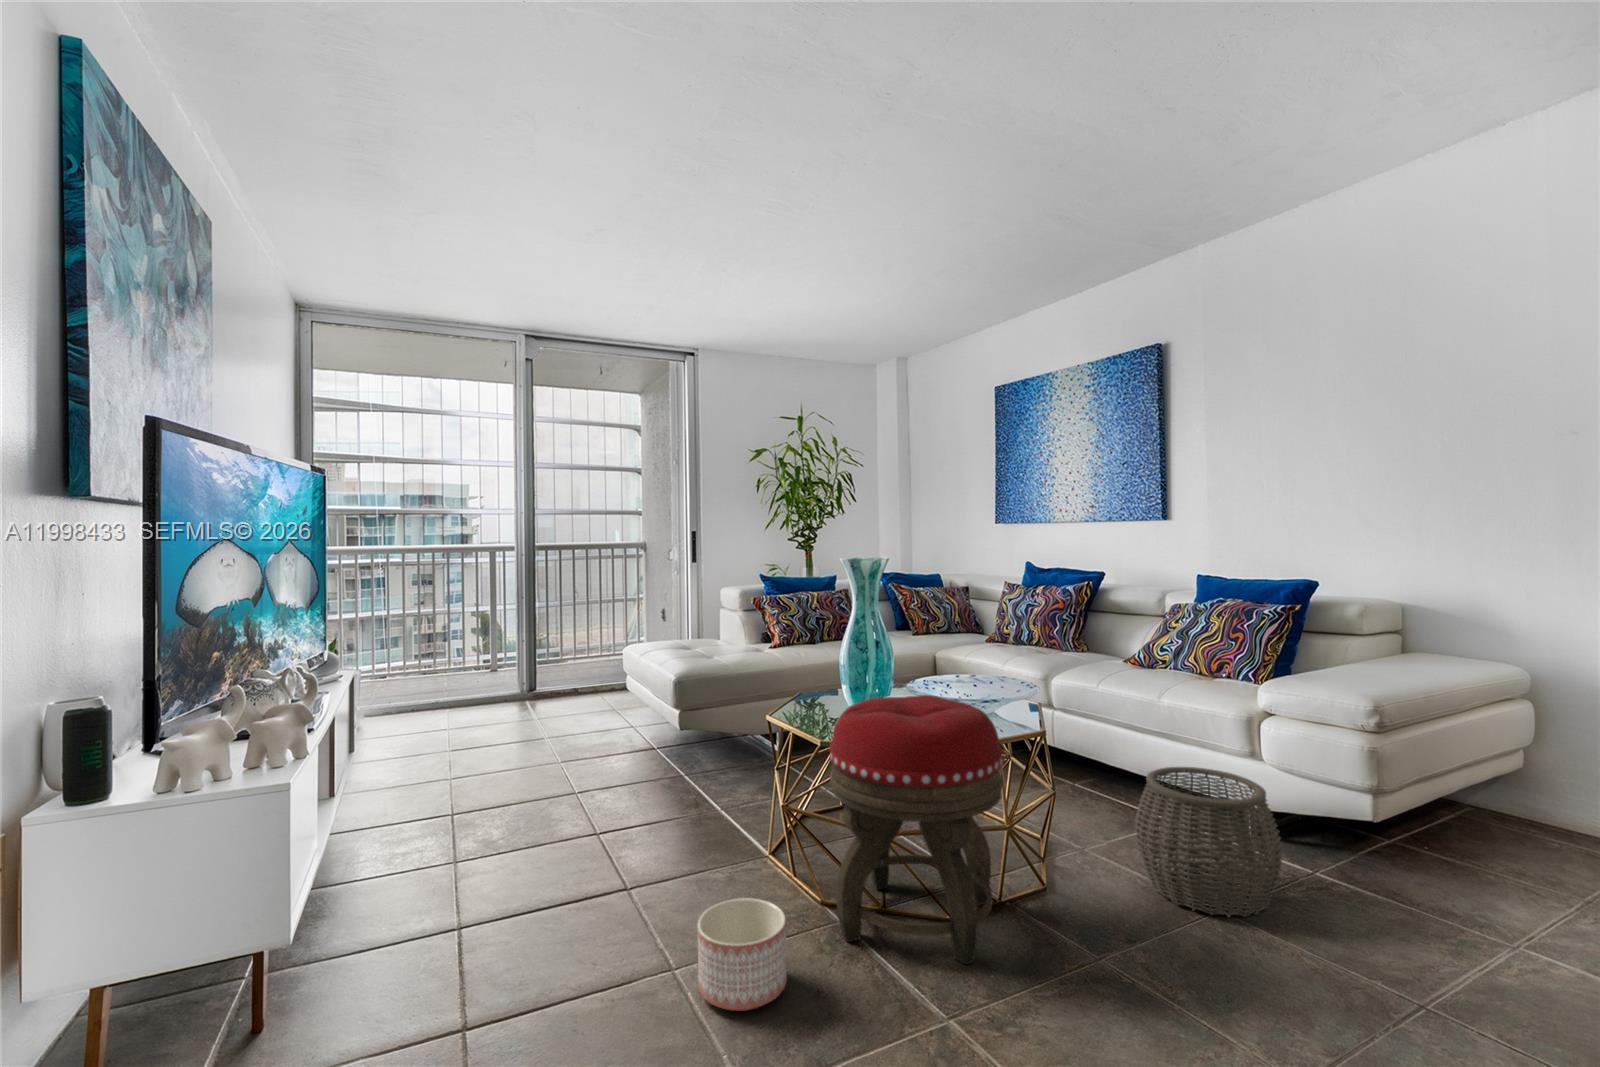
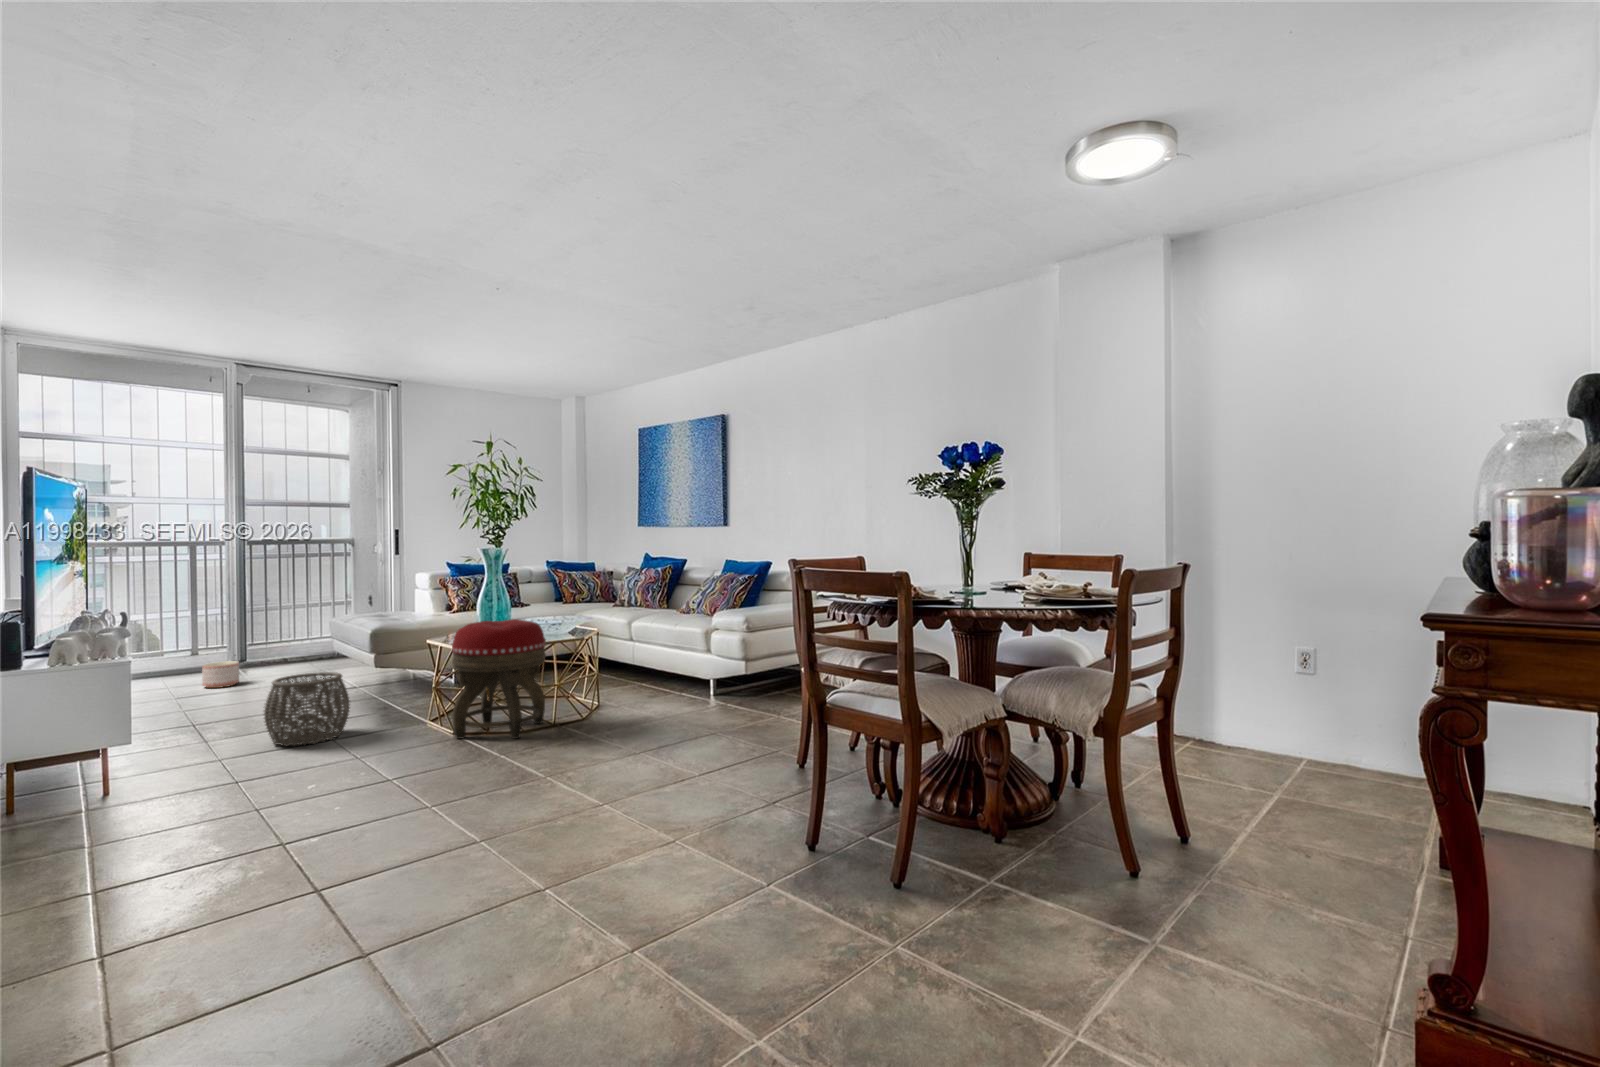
woven basket: present [1135,767,1283,917] -> present [264,672,350,746]
planter: present [698,898,787,1011] -> present [202,661,239,688]

